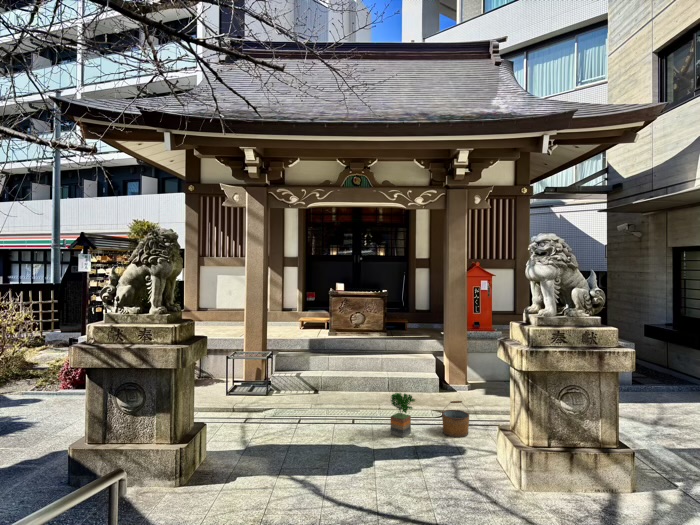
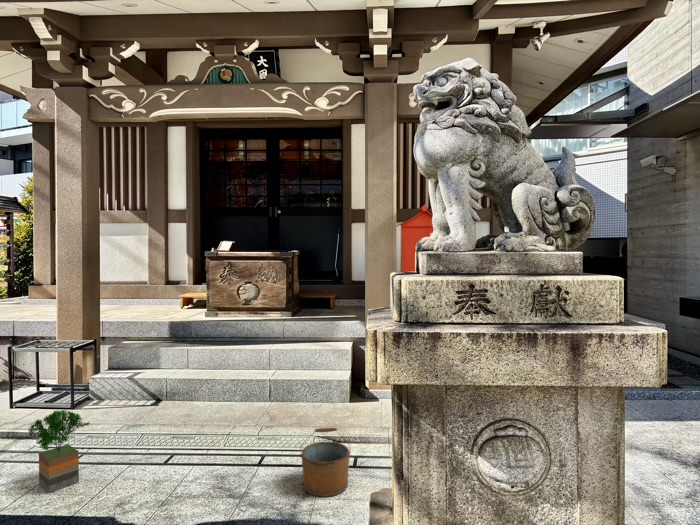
potted tree: present [391,393,415,438] -> present [28,409,90,493]

